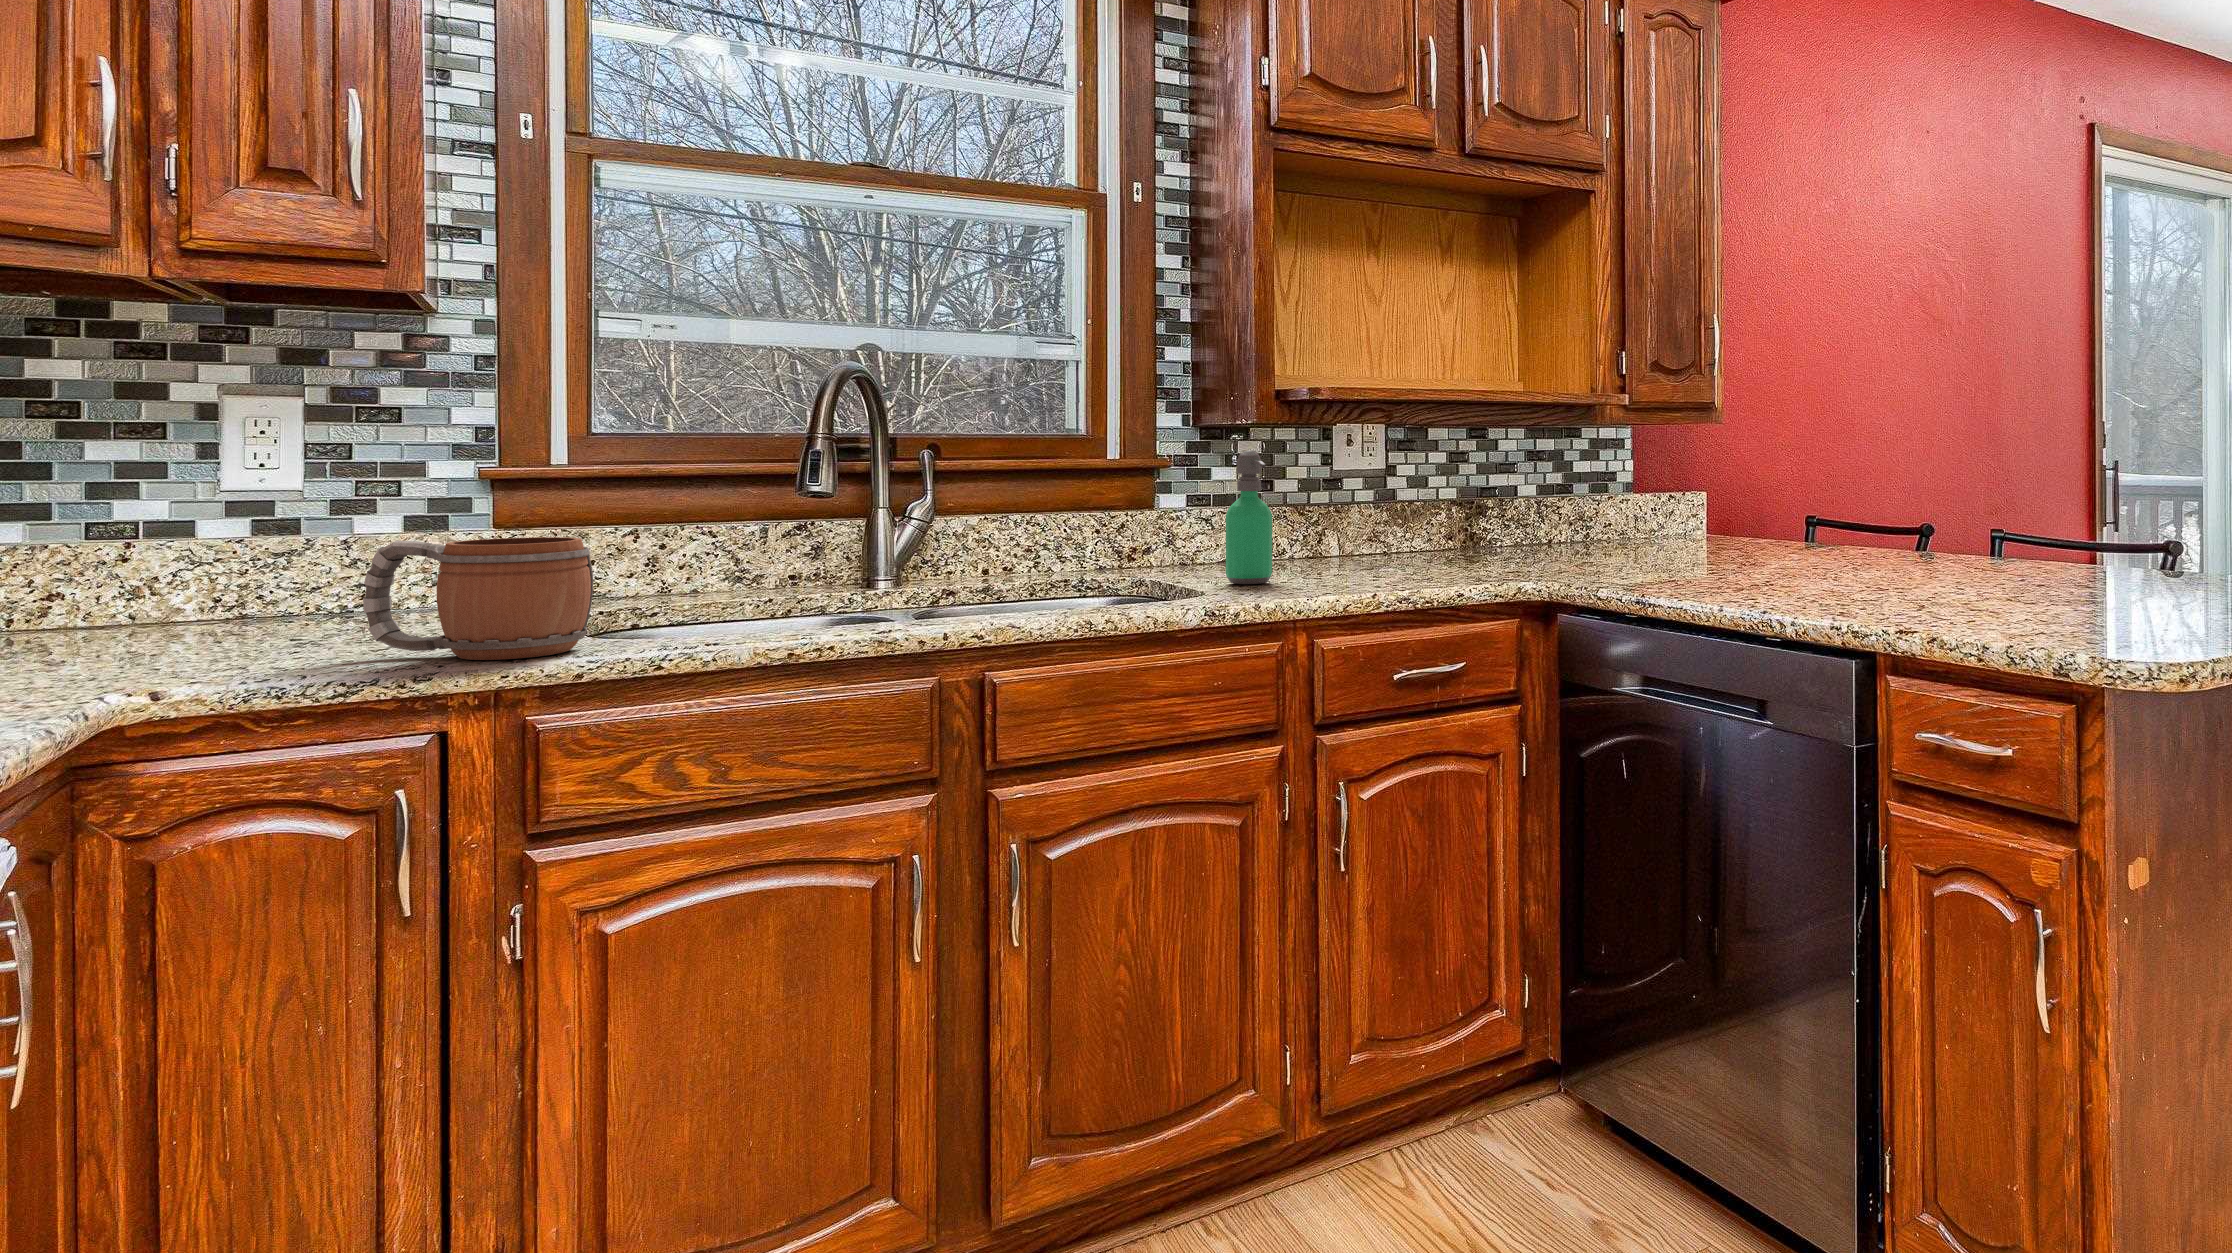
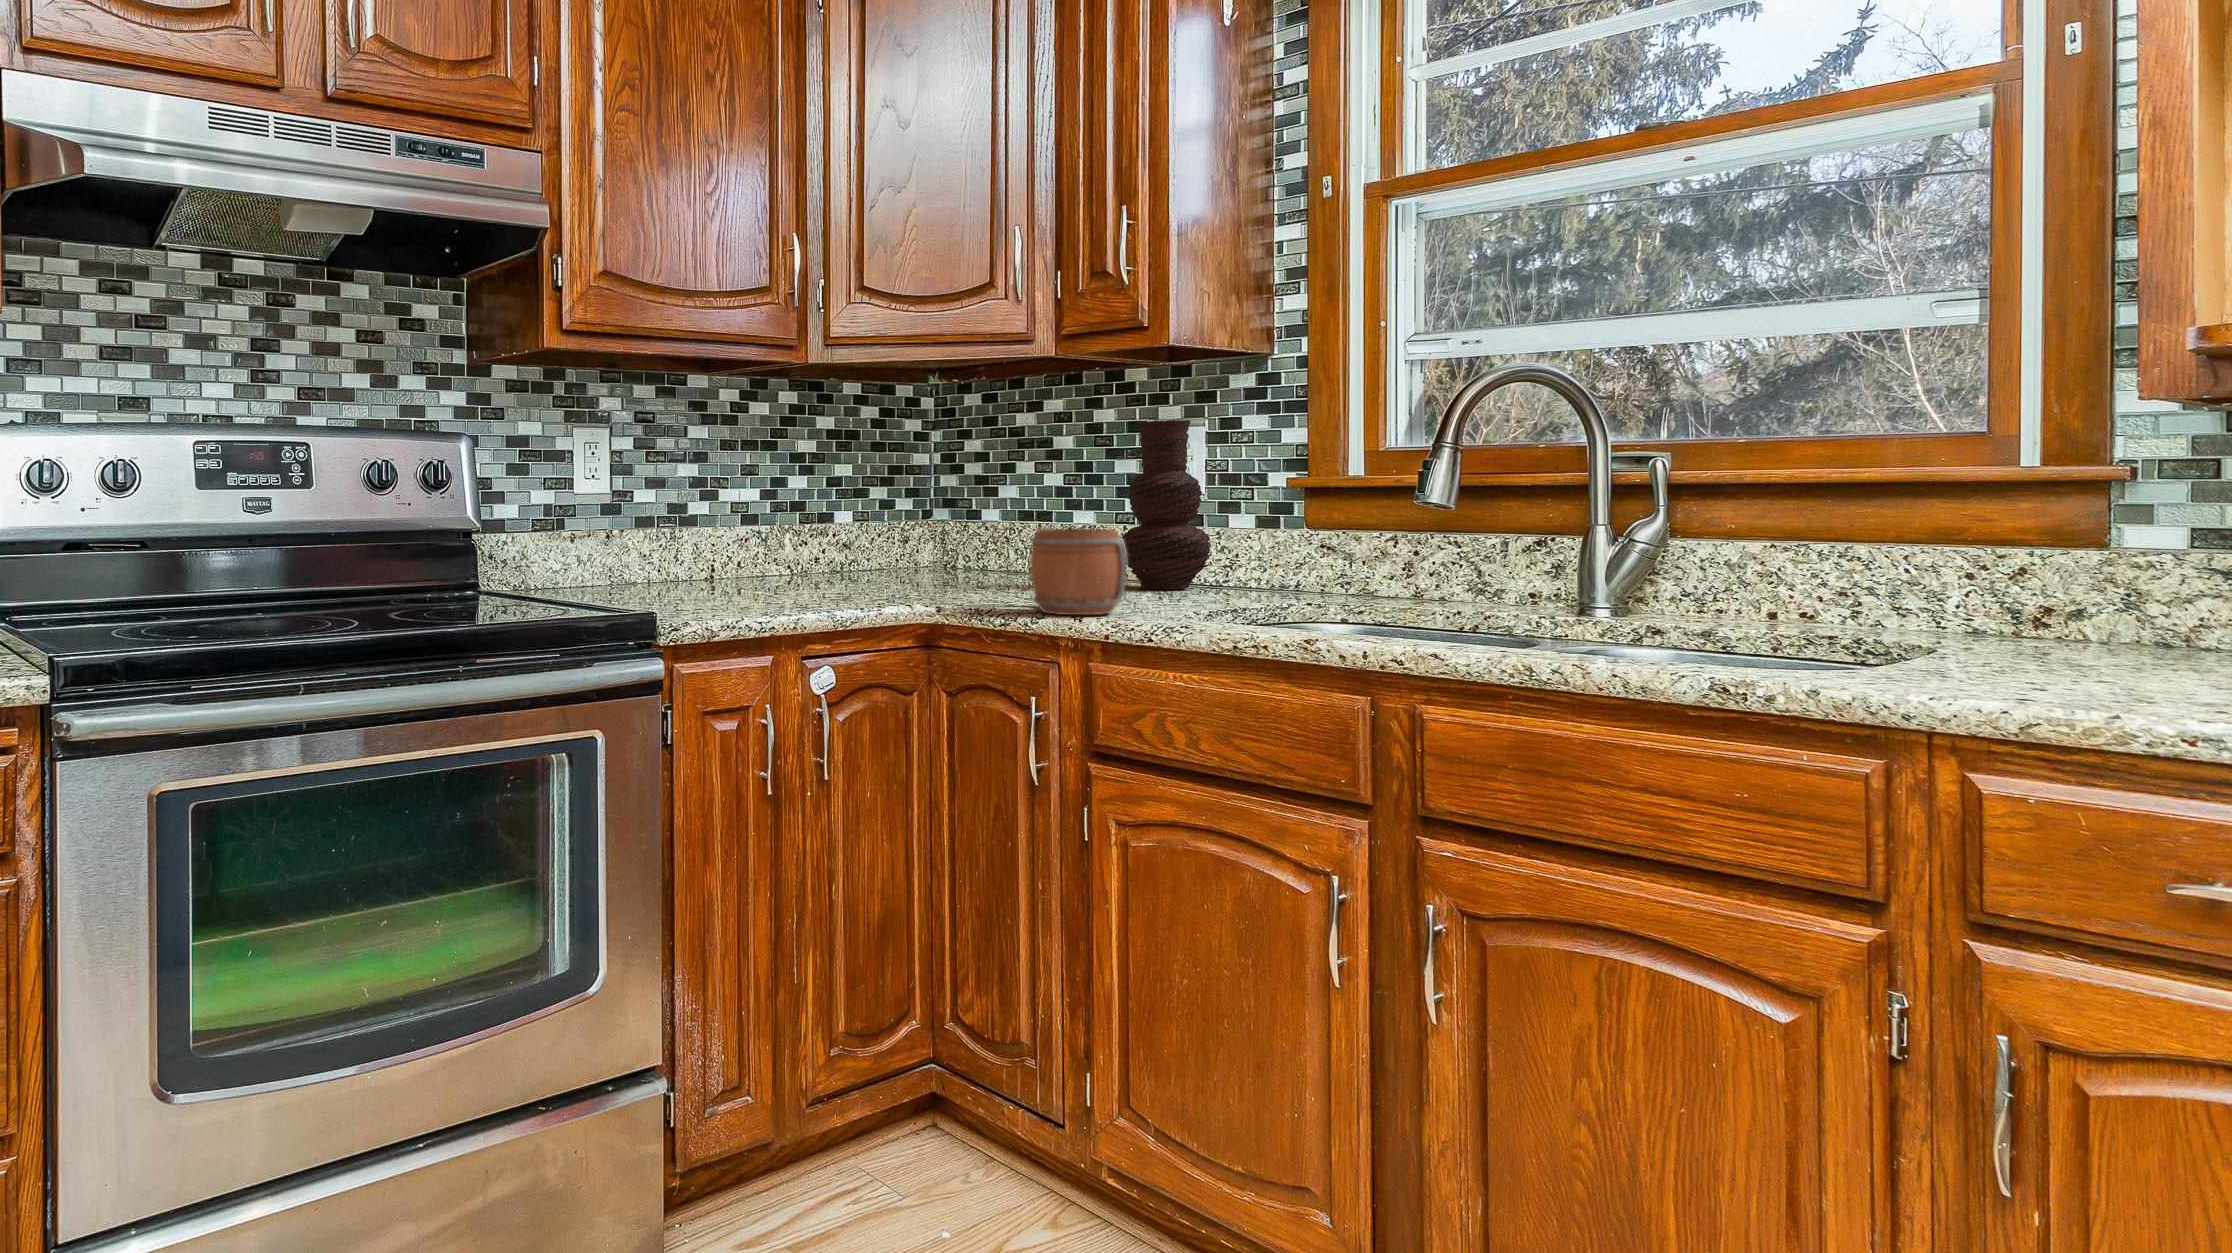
vase: none [188,383,357,628] -> present [1123,420,1211,589]
soap dispenser: present [1226,451,1272,584] -> none [2017,445,2131,679]

